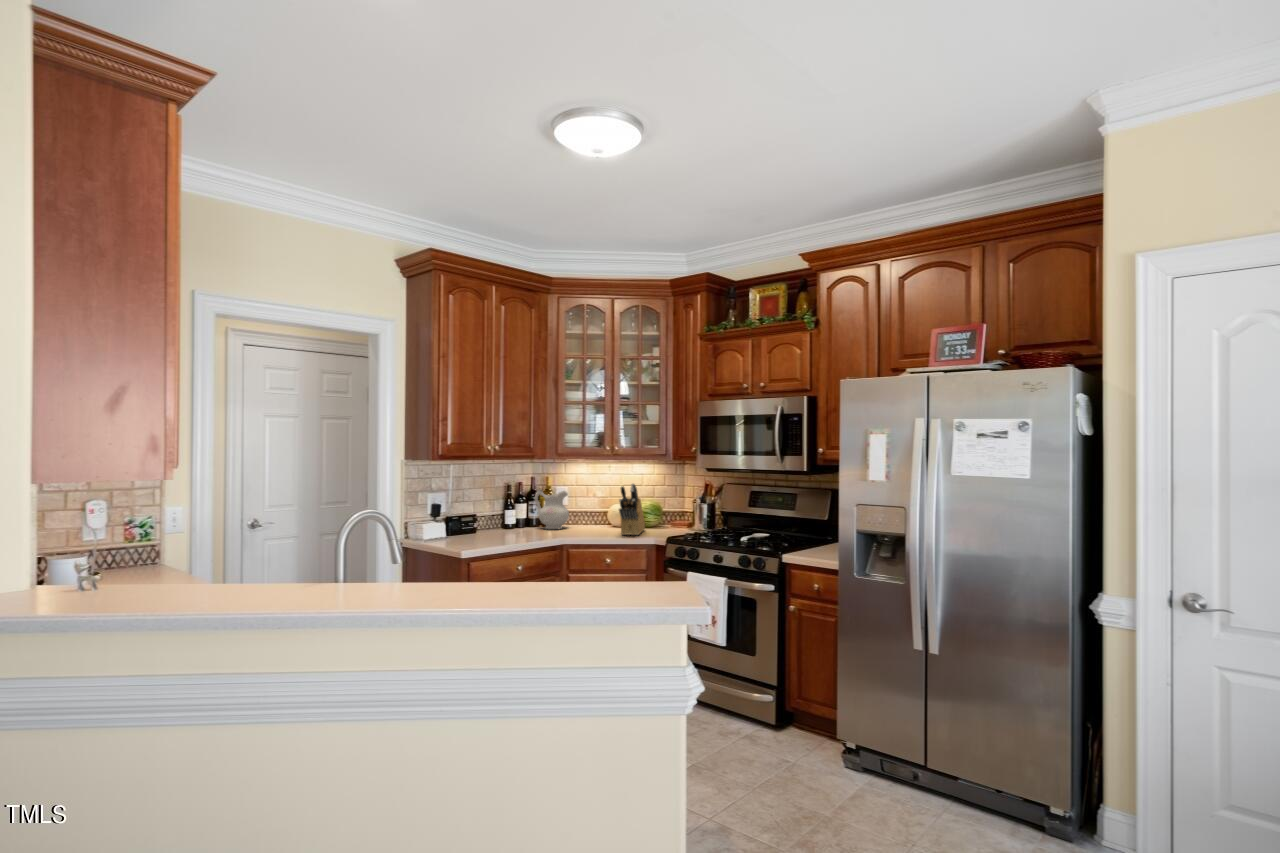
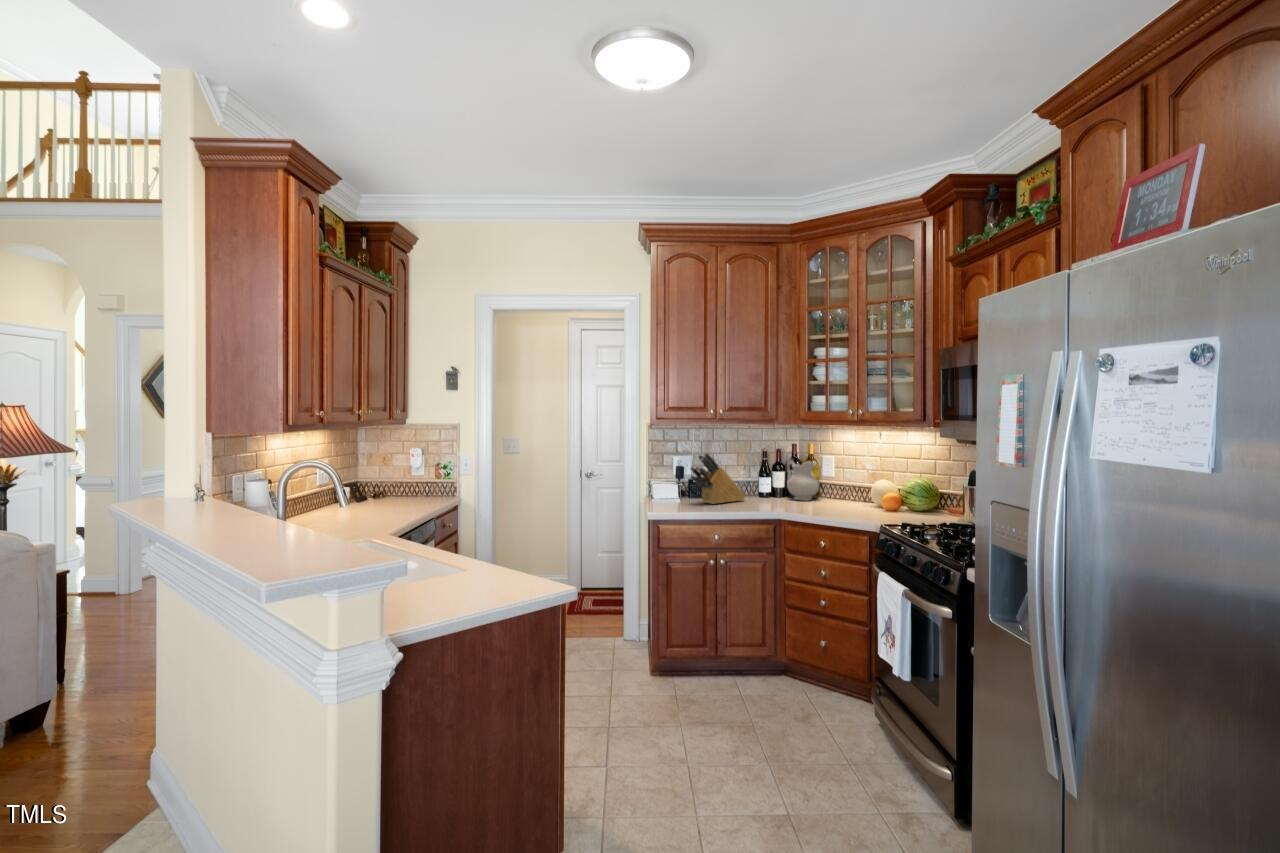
knife block: present [619,484,645,535] -> present [691,453,745,504]

